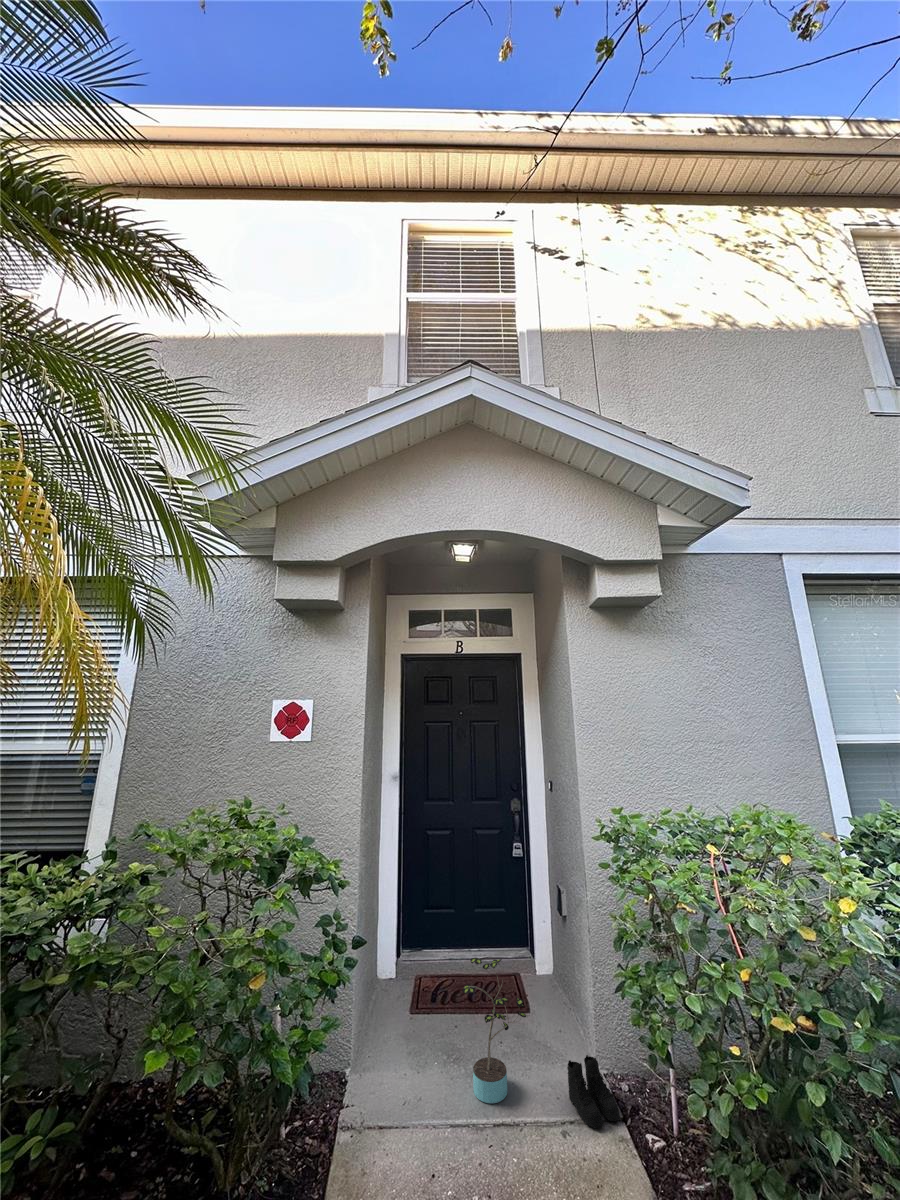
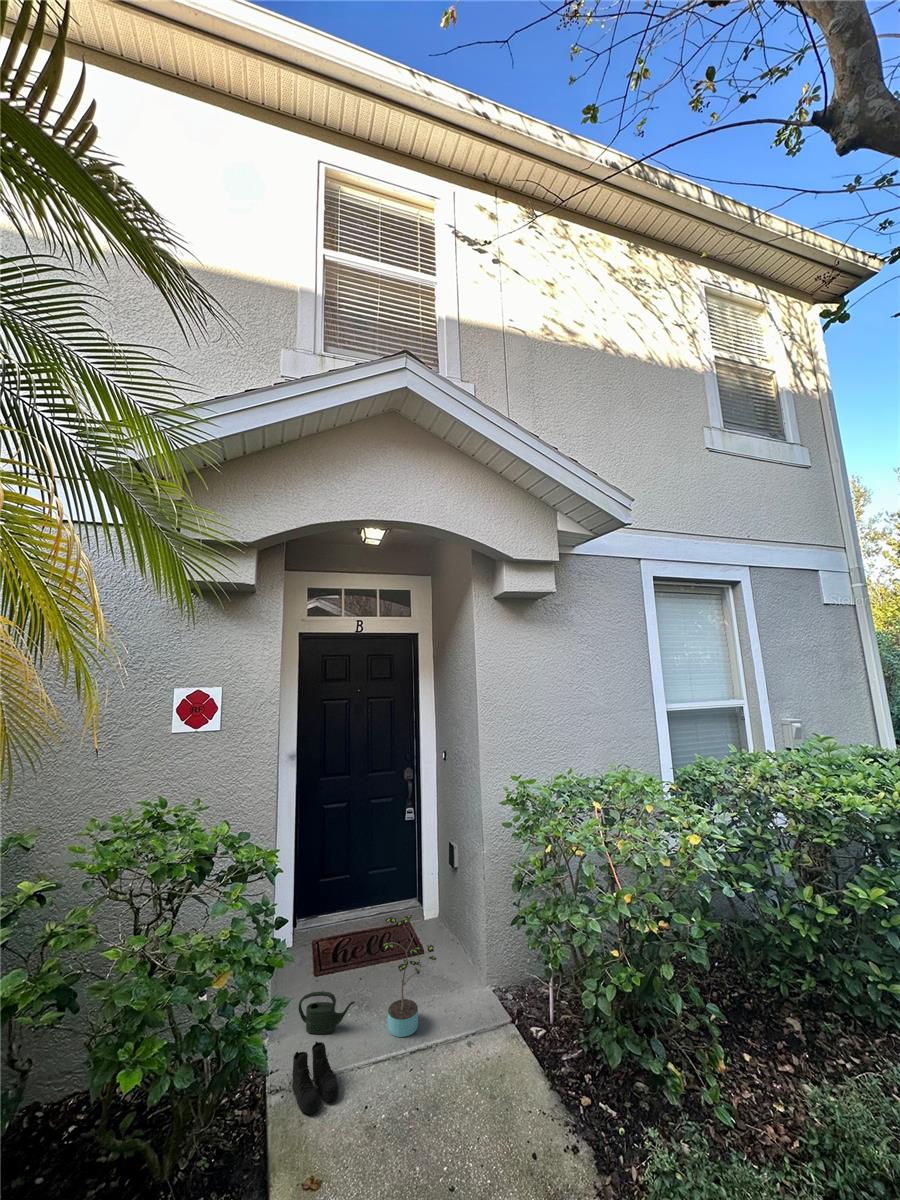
watering can: none [382,1027,437,1077] -> present [298,991,355,1034]
boots: present [567,1055,620,1128] -> present [292,1042,338,1114]

